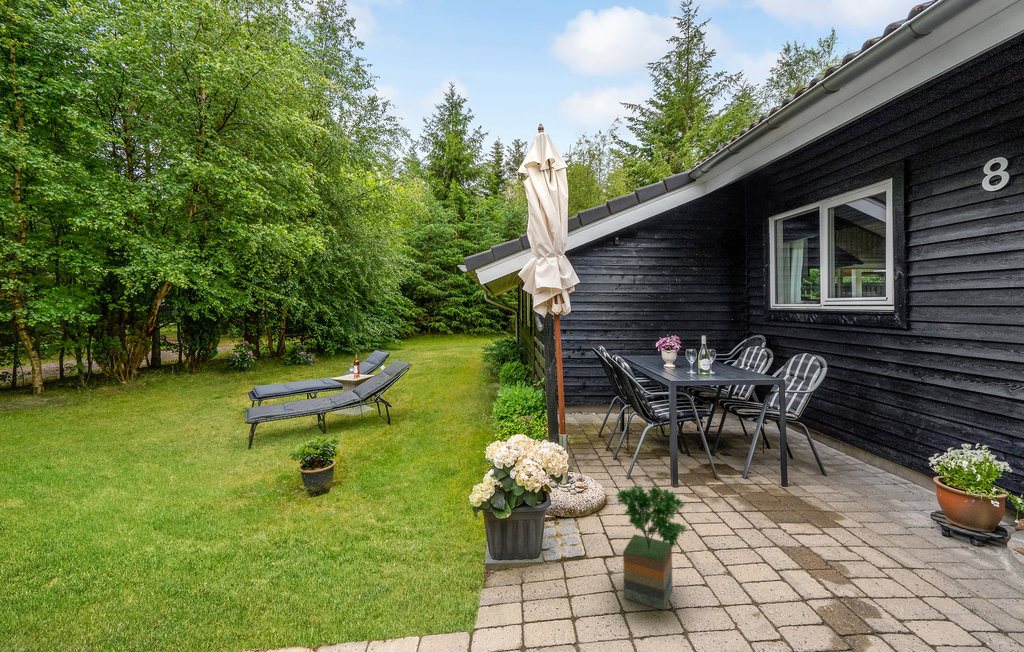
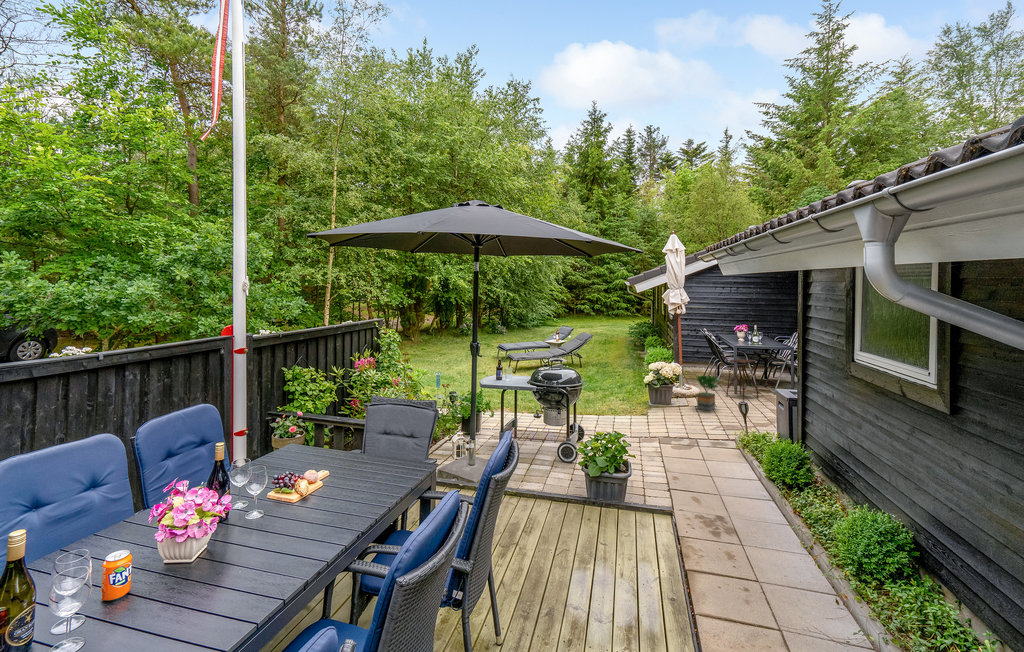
side table: none [672,414,745,528] -> present [726,359,758,400]

